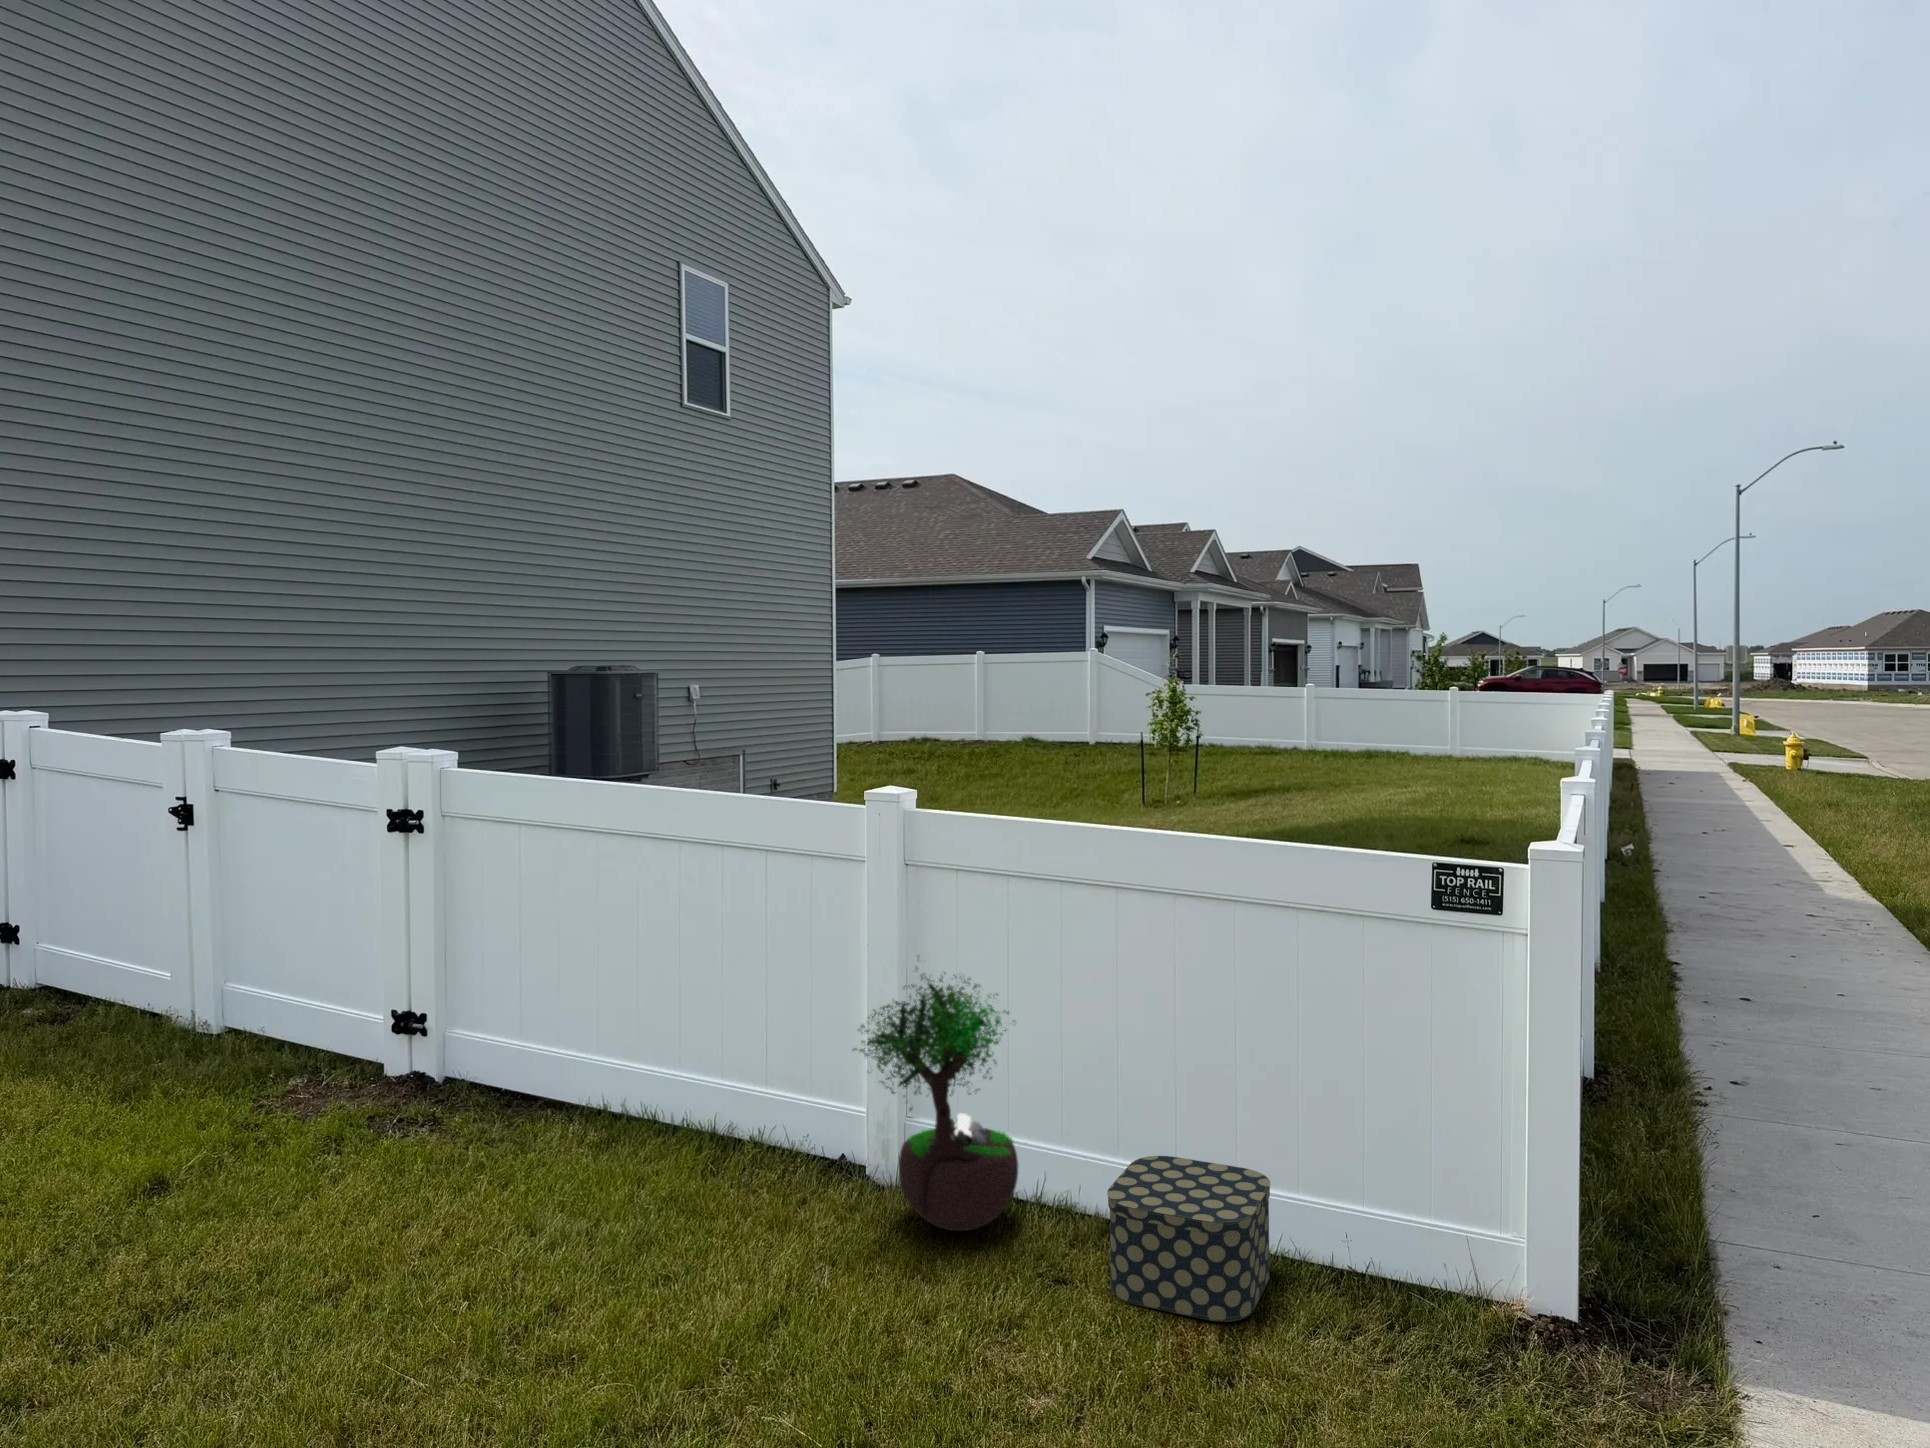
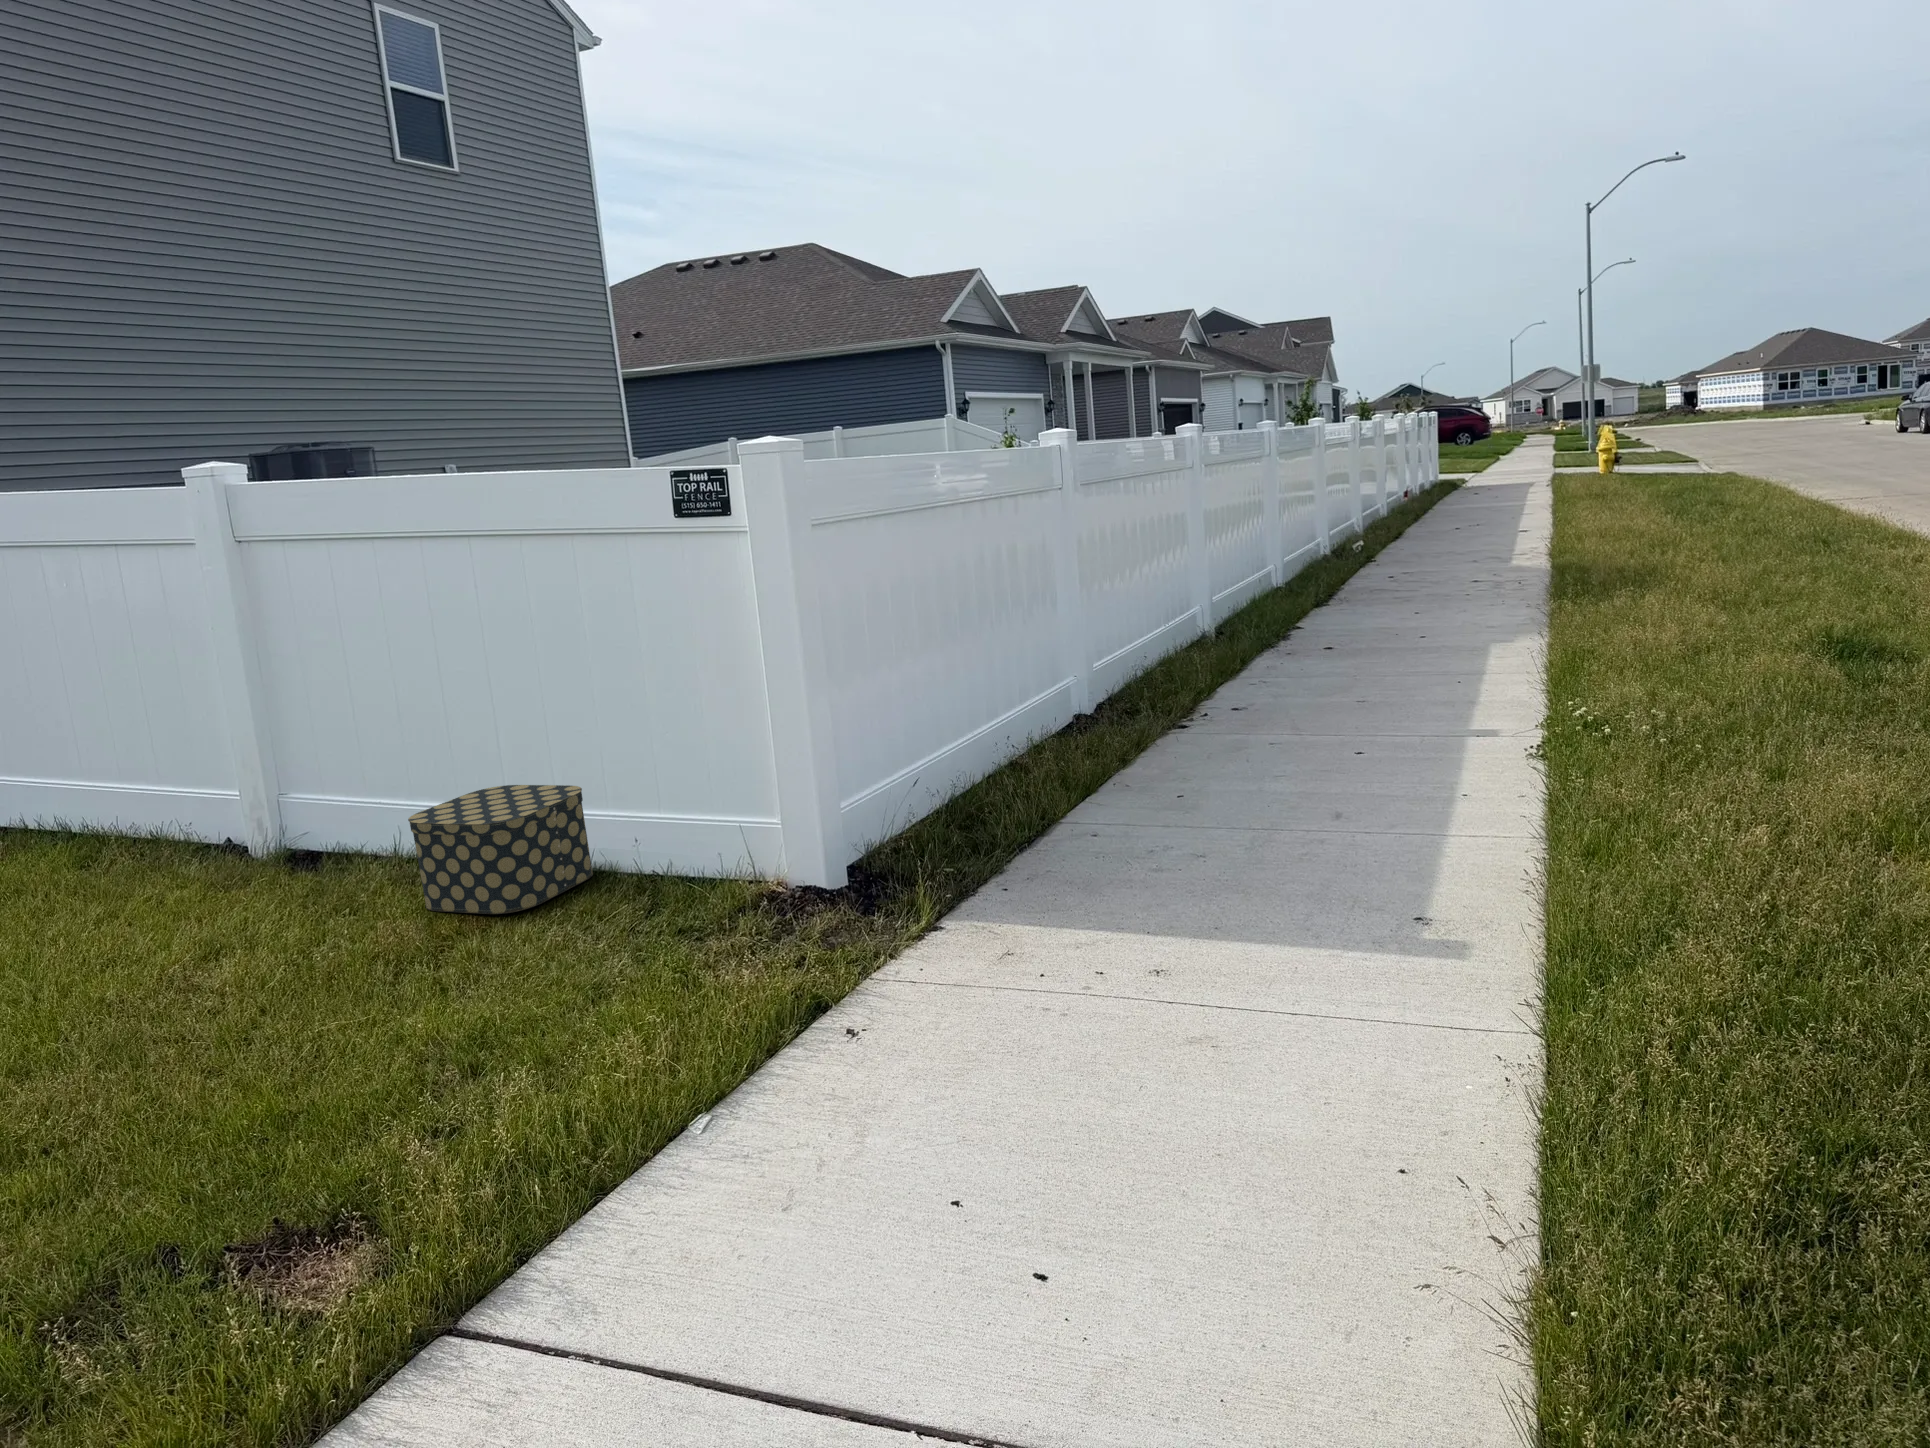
potted tree: present [853,960,1018,1231] -> none [160,616,386,876]

